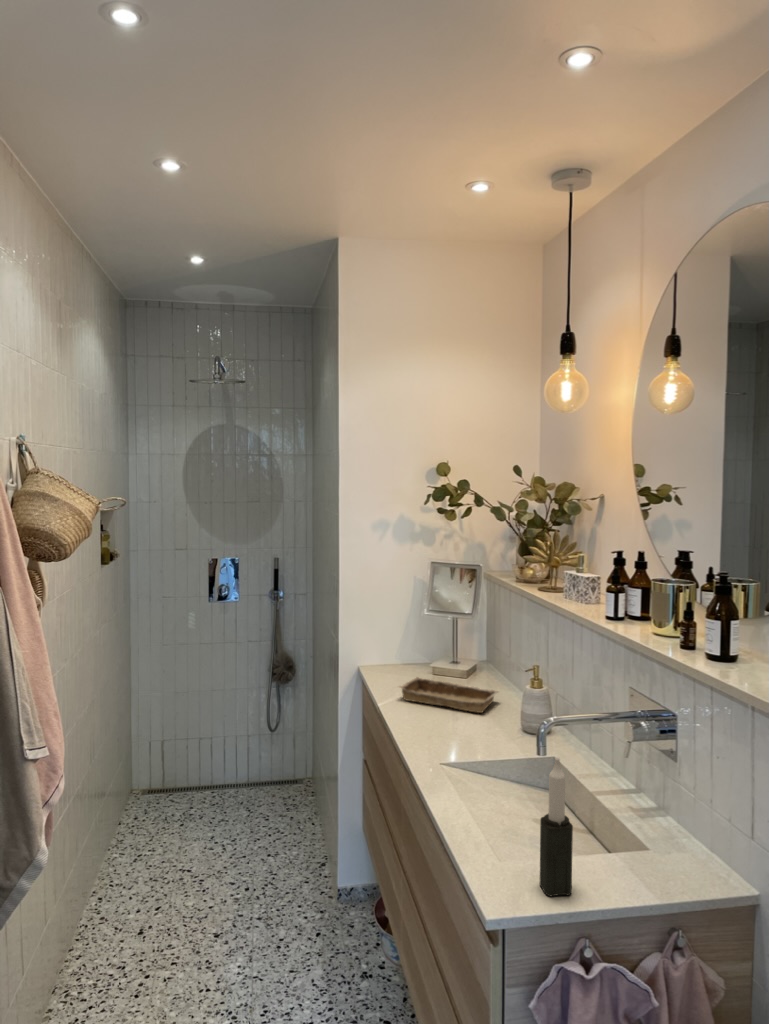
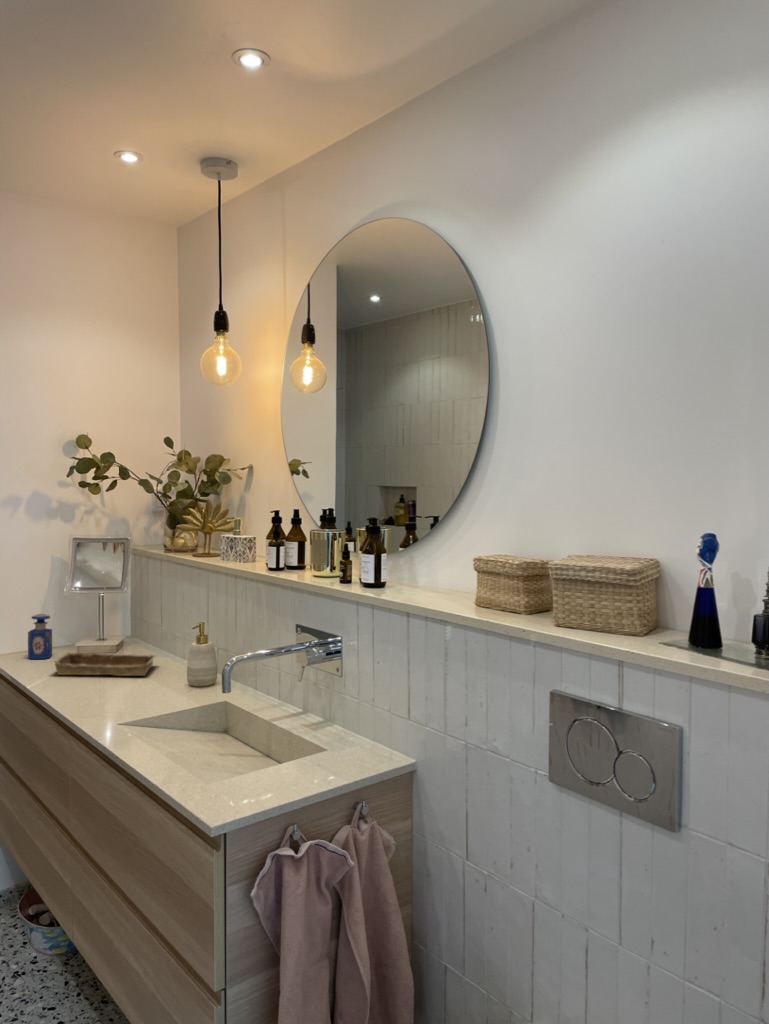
perfume bottle: none [385,636,407,679] -> present [28,614,52,659]
candle: present [540,757,573,896] -> none [249,673,278,797]

